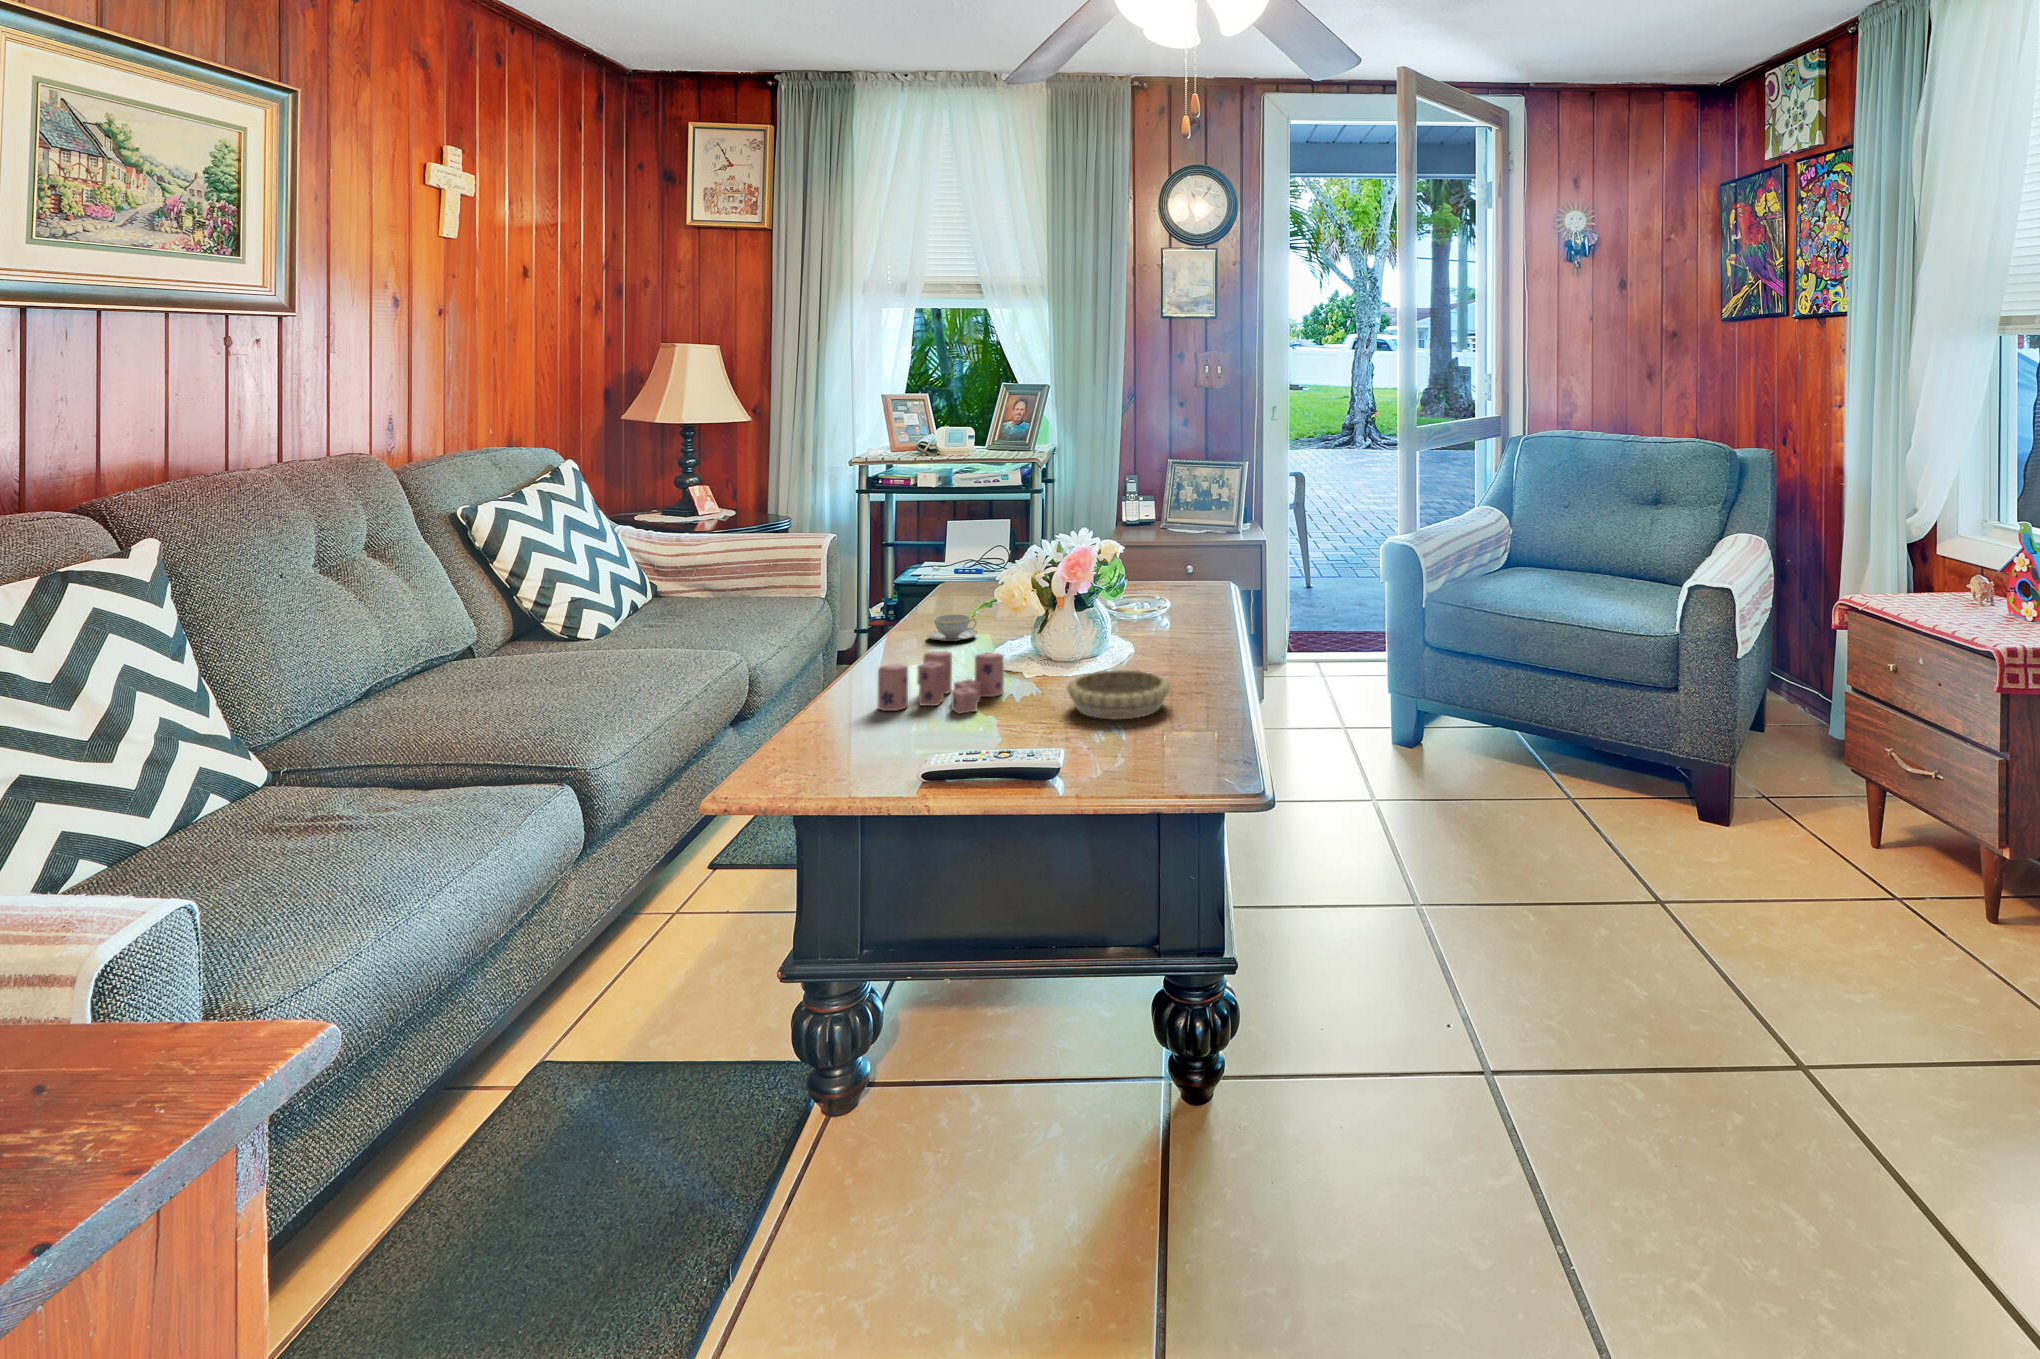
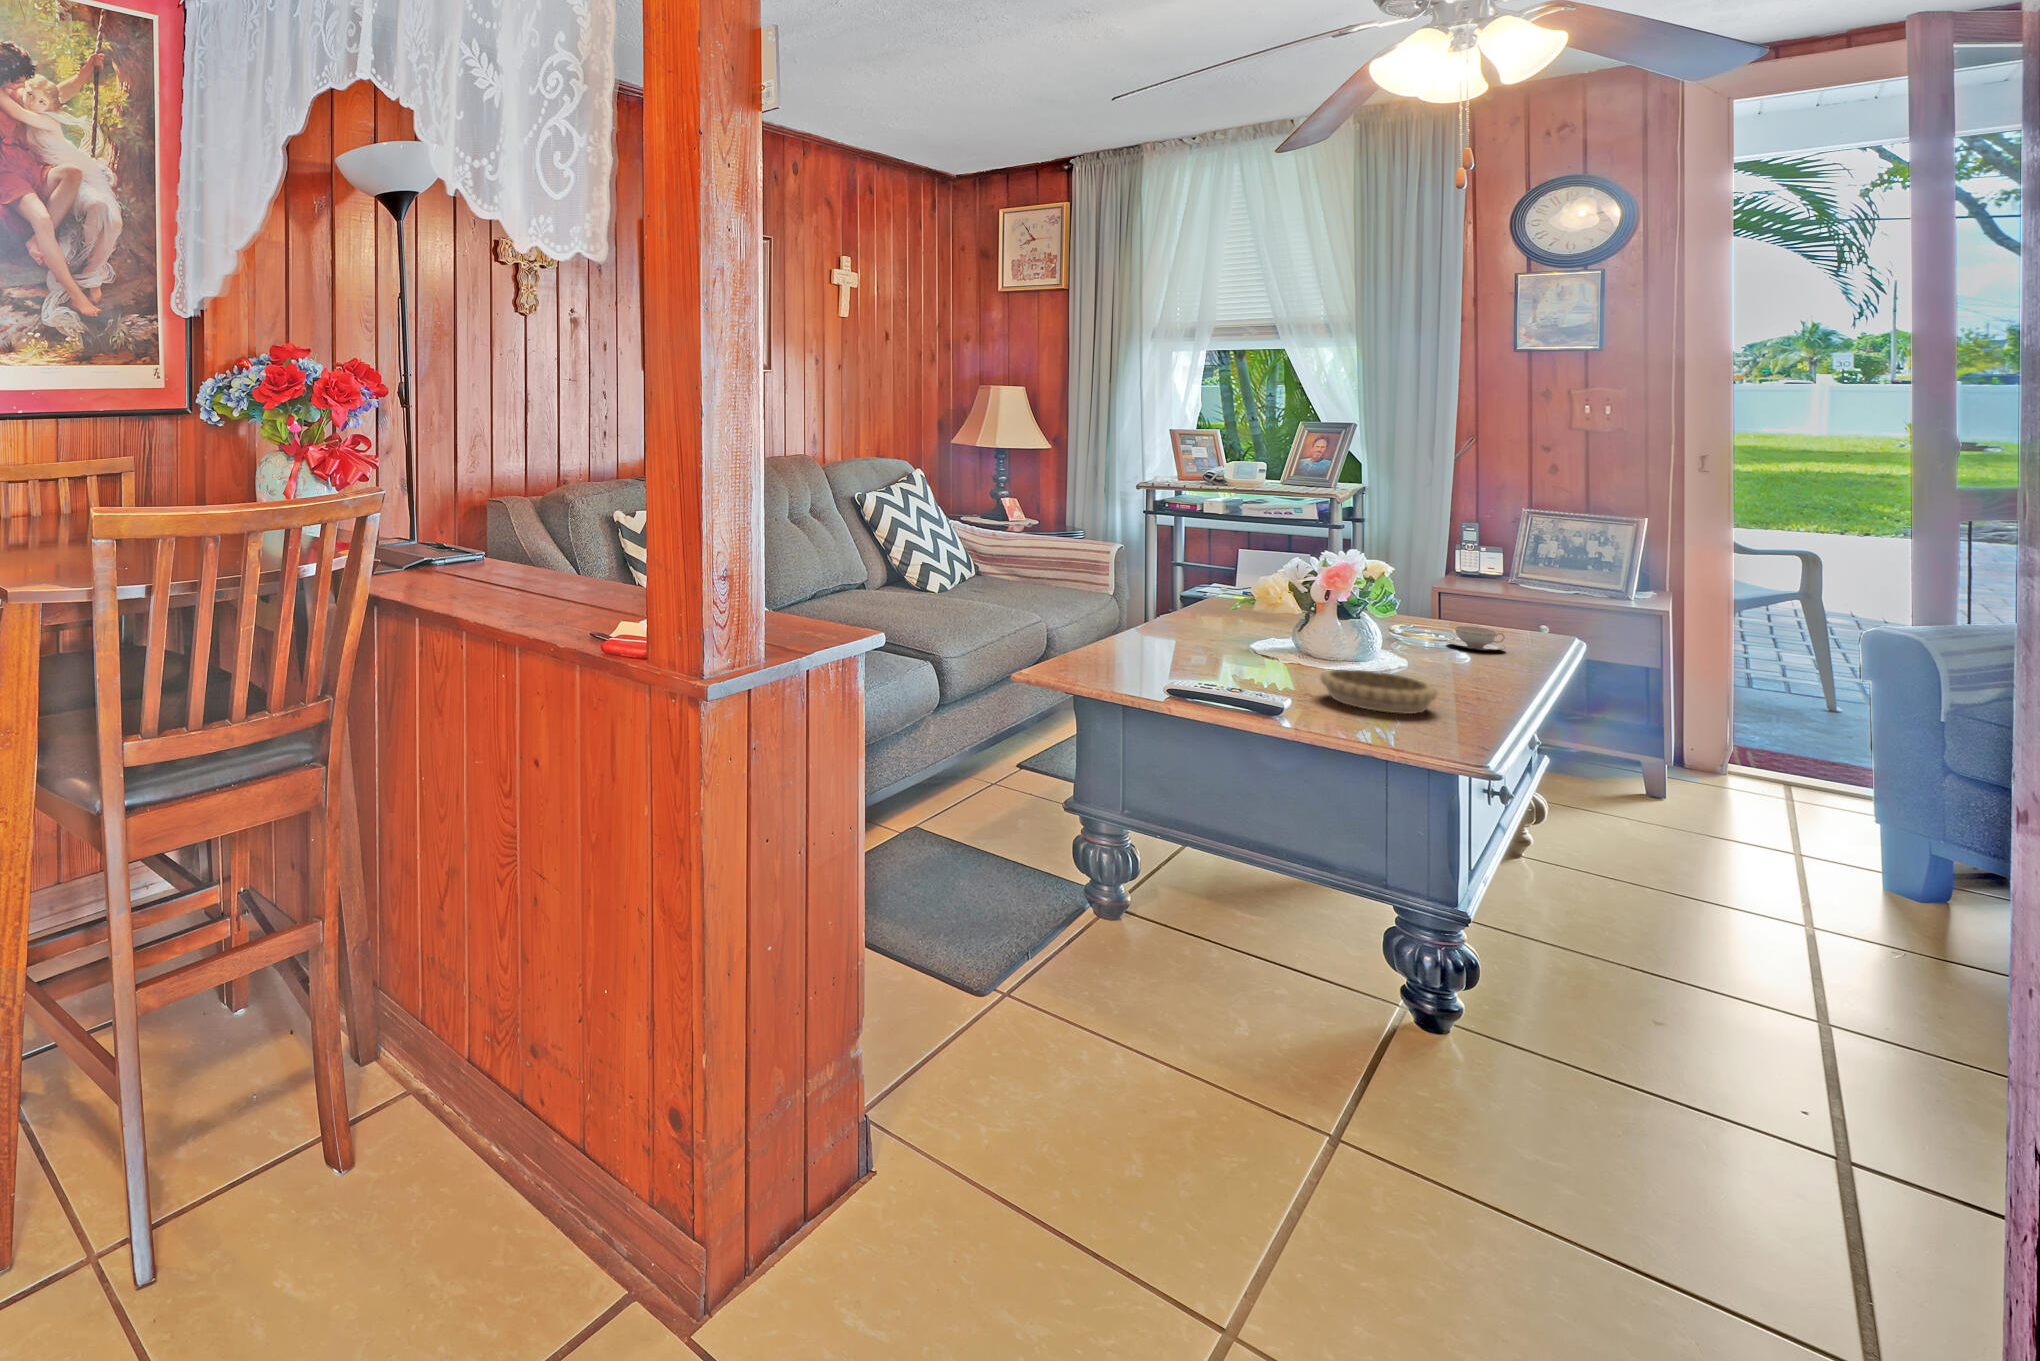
teacup: present [927,615,977,641] -> present [1447,626,1505,650]
candle: present [878,651,1004,714] -> none [1141,629,1260,681]

